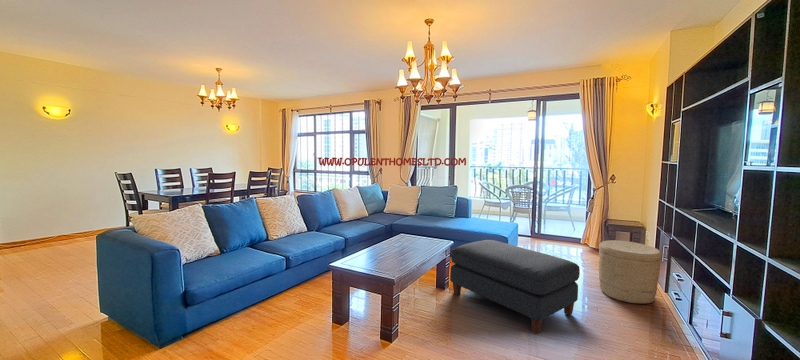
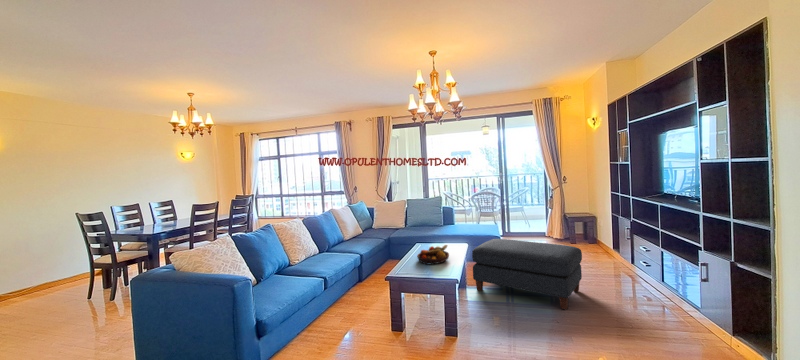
fruit bowl: none [380,239,417,259] -> present [417,245,449,264]
woven basket: present [599,240,662,303] -> none [579,227,628,275]

